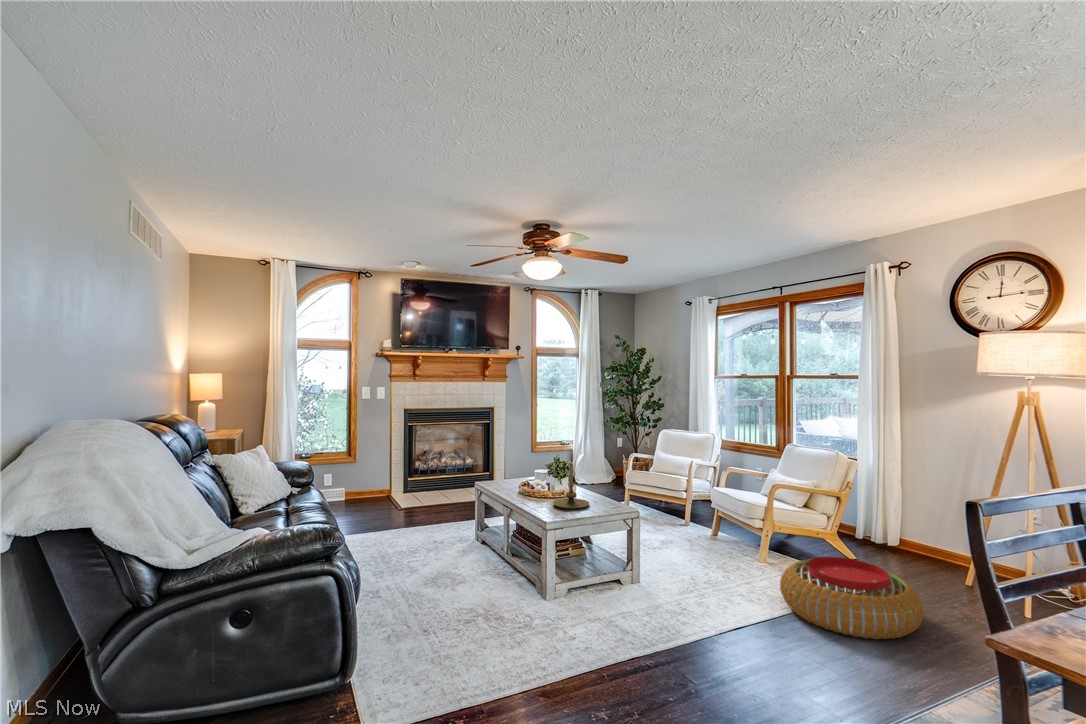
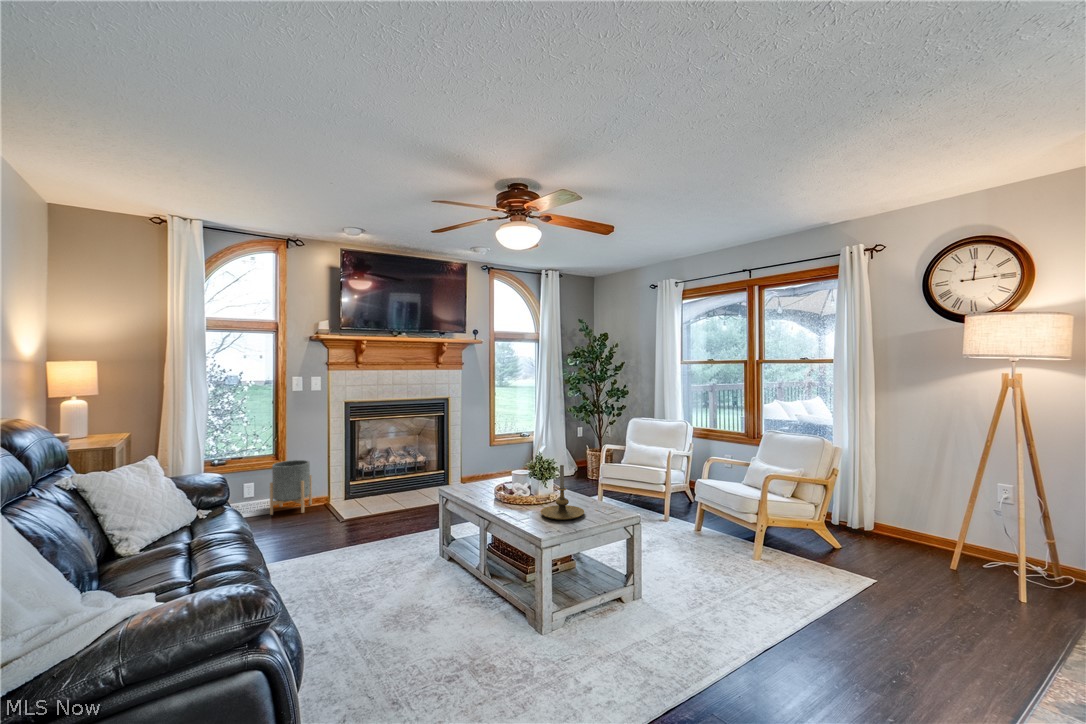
planter: none [343,458,377,503] -> present [270,460,312,515]
pouf: present [780,557,924,639] -> none [812,561,988,663]

